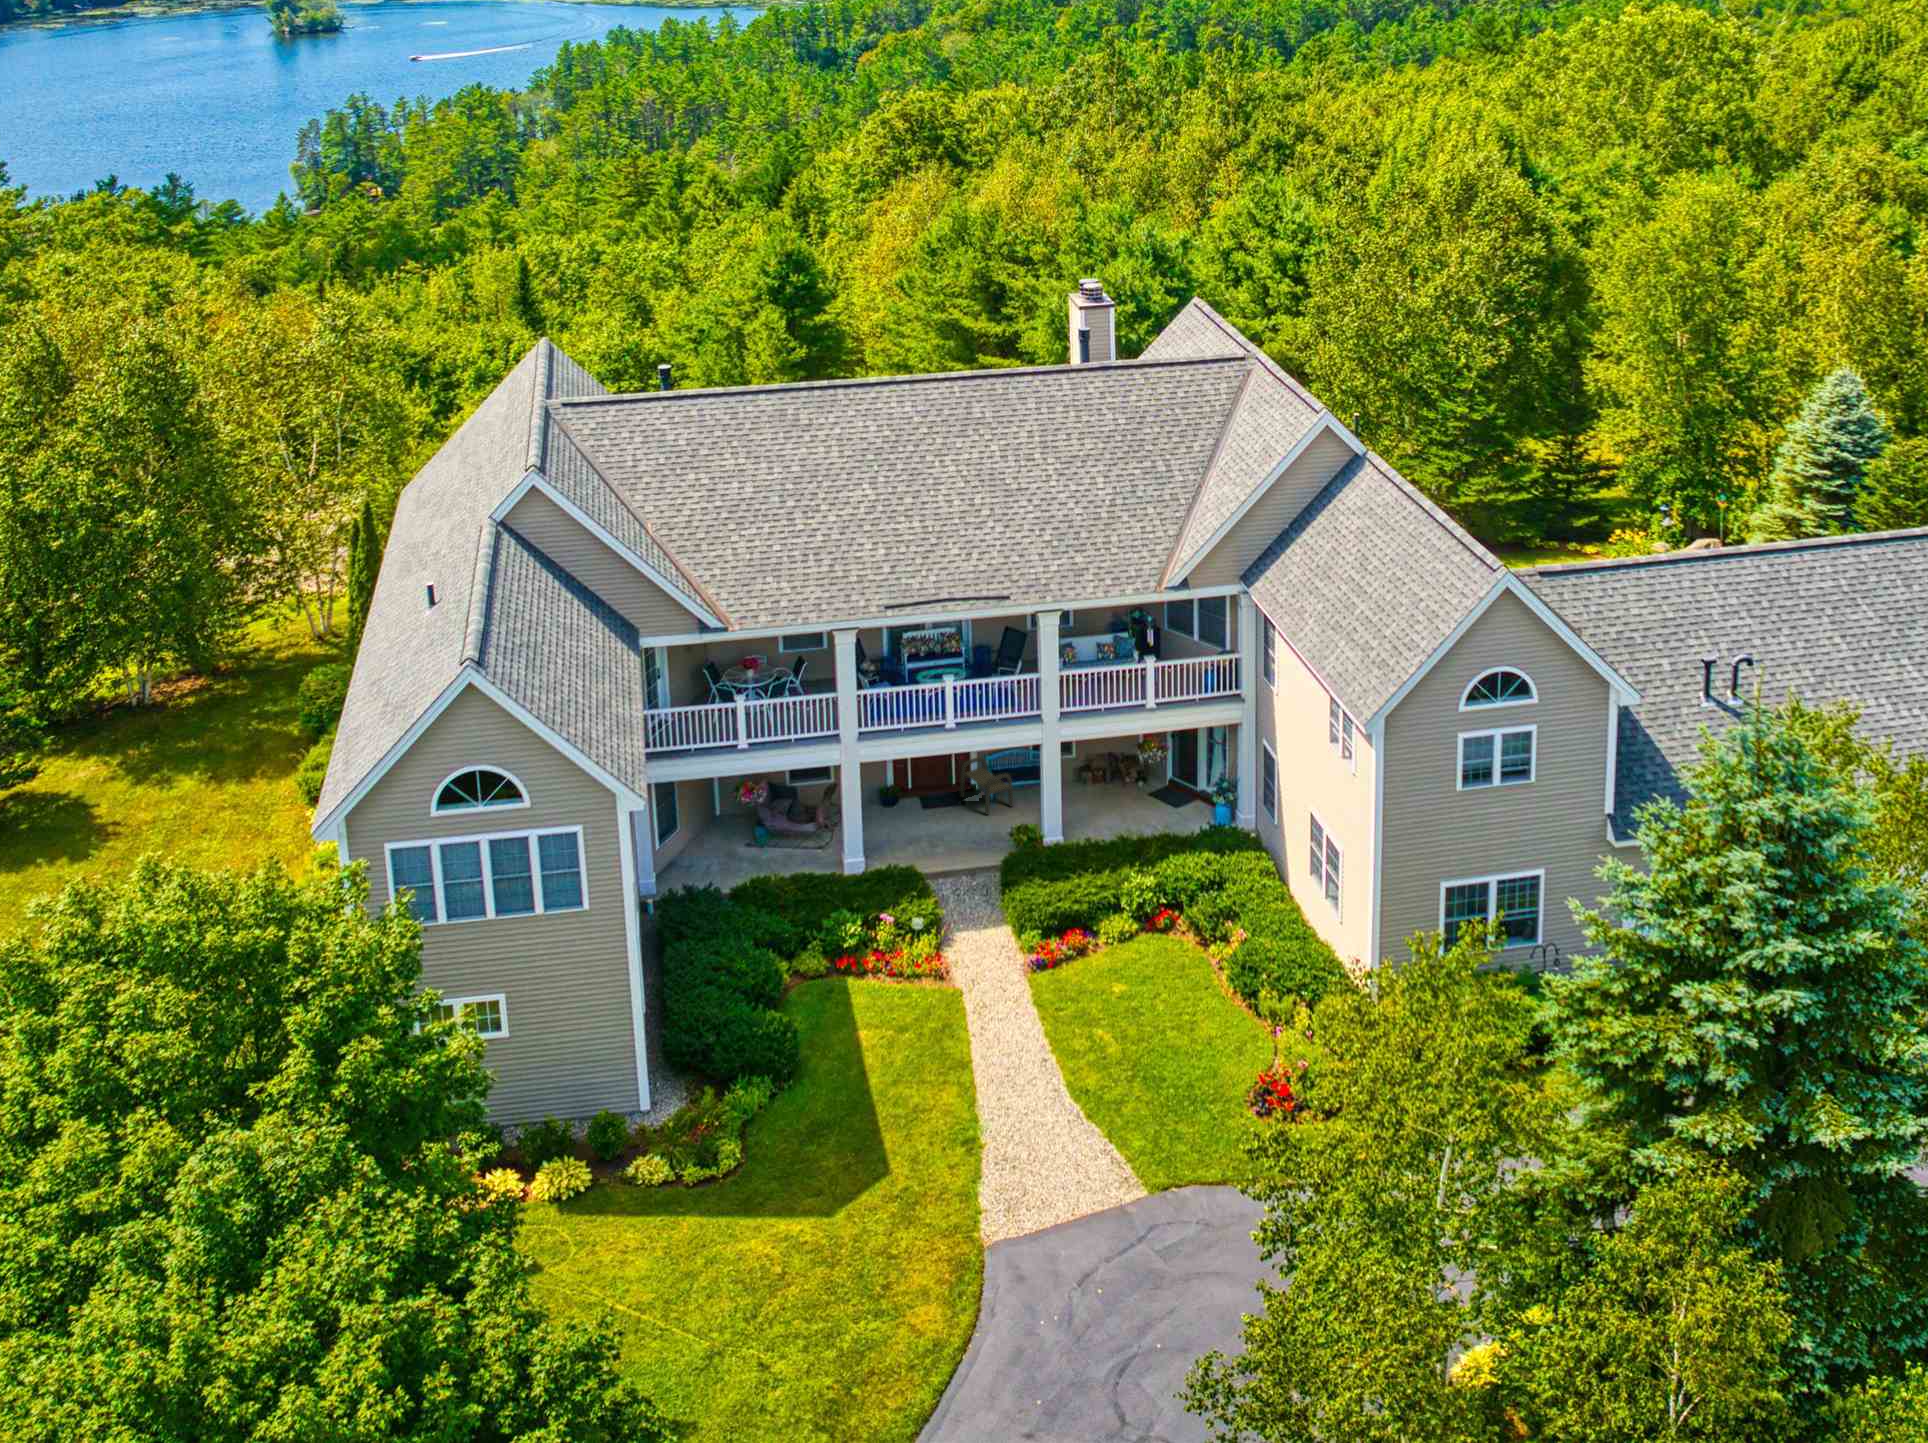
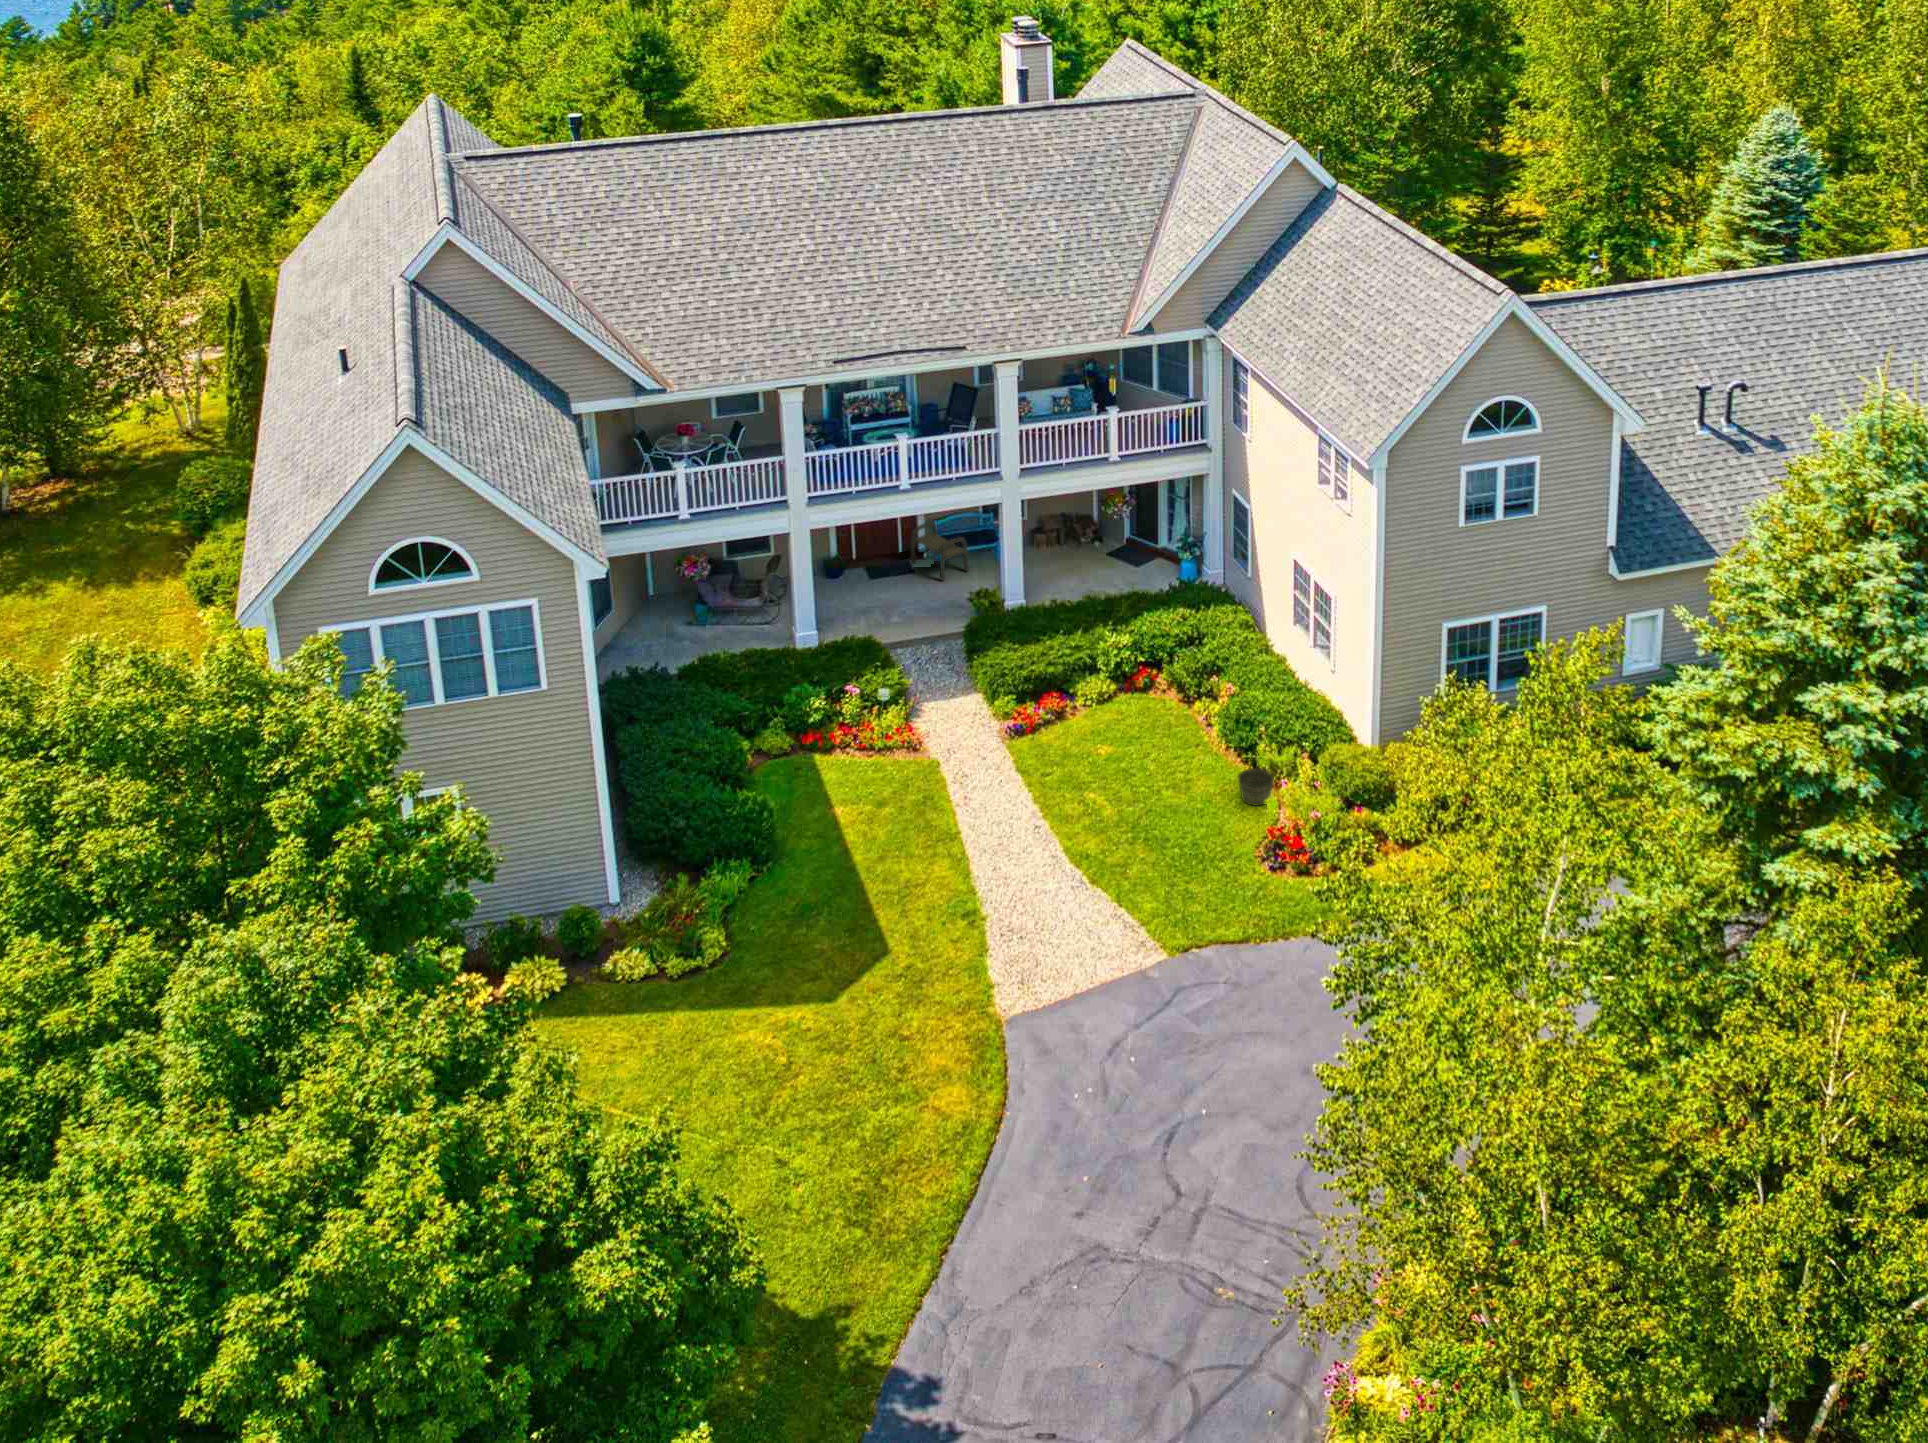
wooden bucket: none [1239,1019,1274,1058] -> present [1238,768,1274,806]

